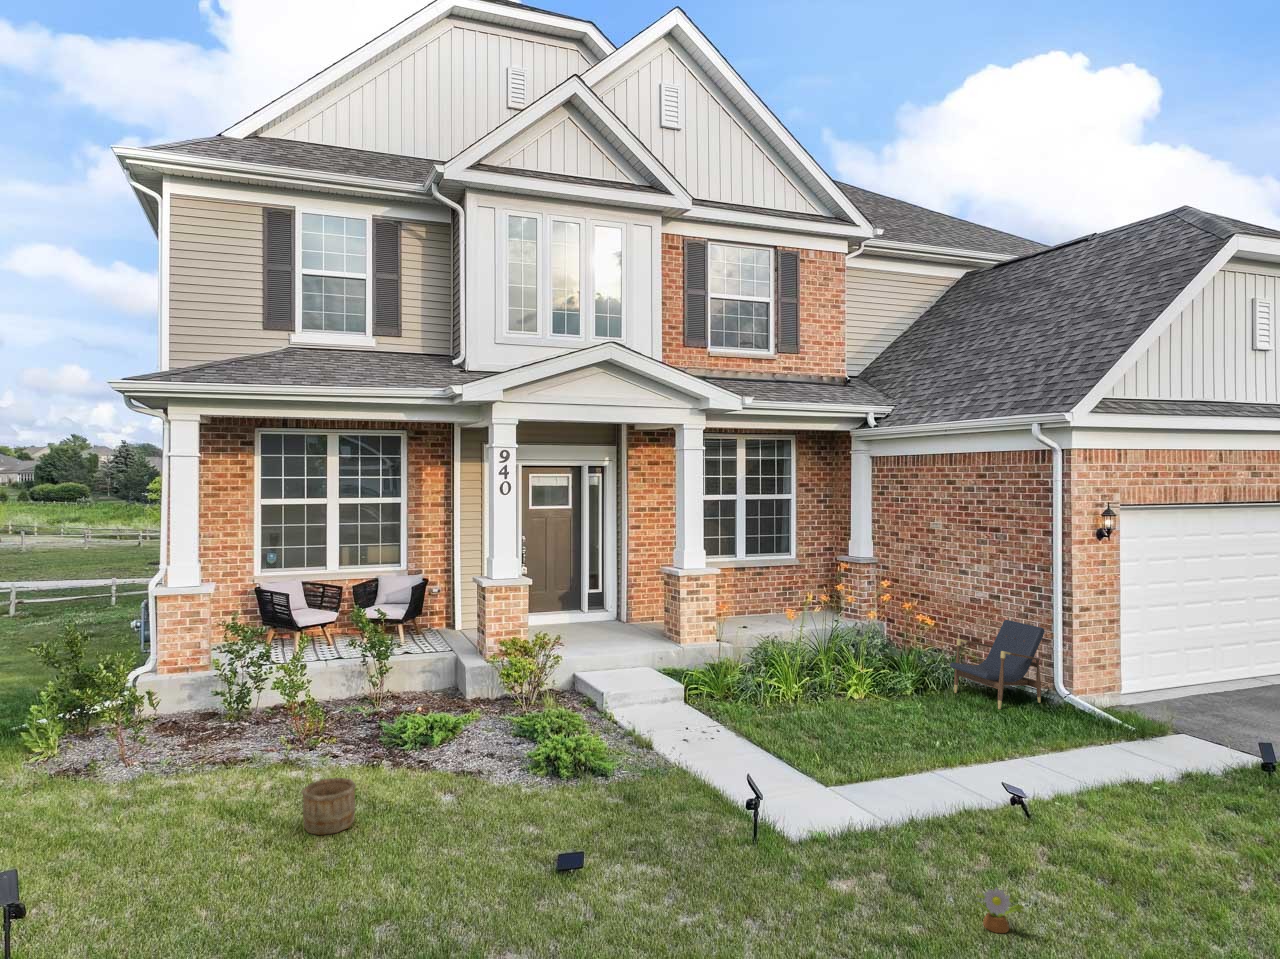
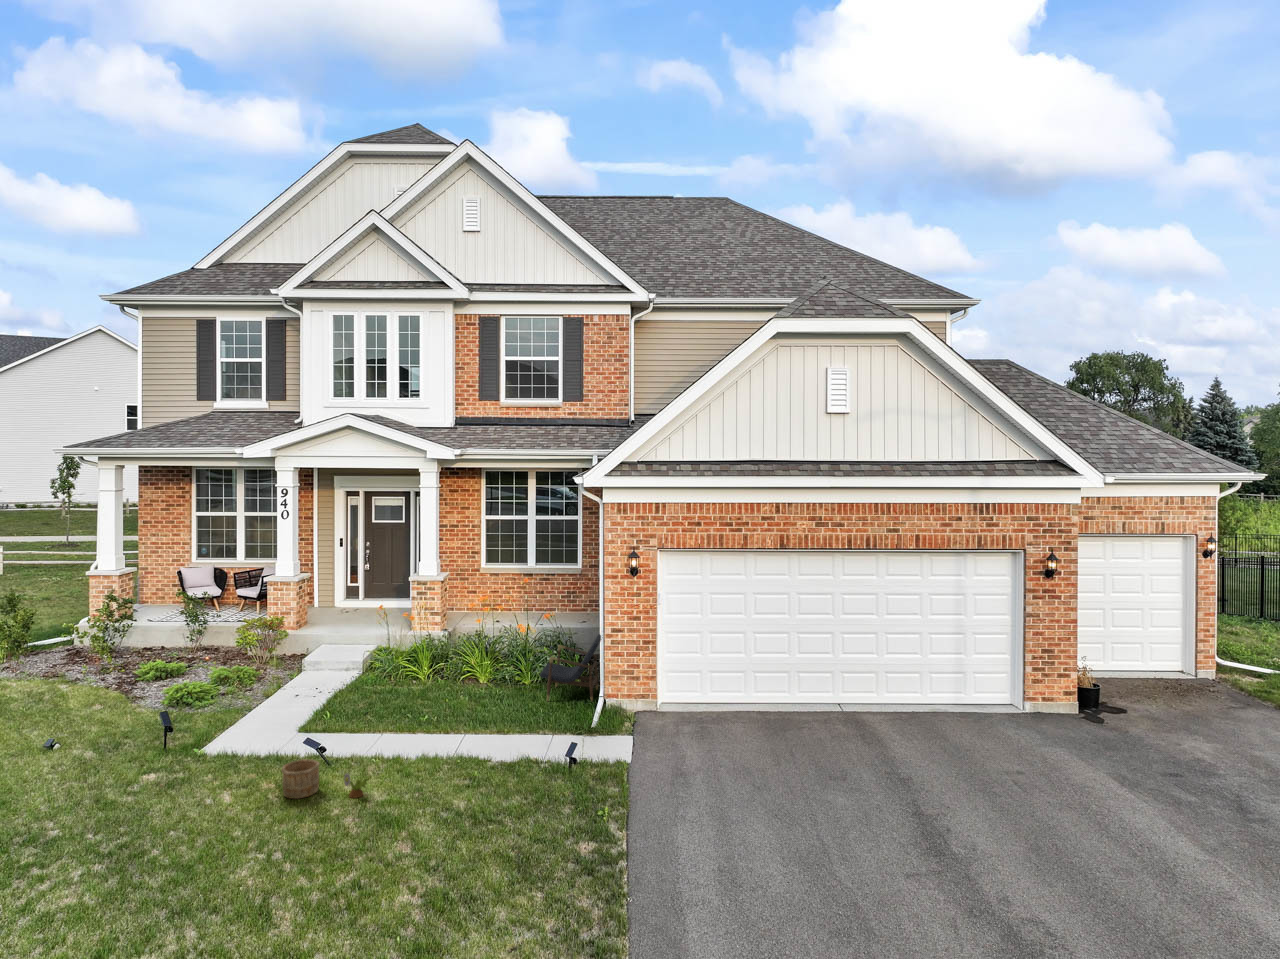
wooden bucket: present [301,778,356,835] -> present [281,759,319,799]
decorative plant: present [976,887,1025,933] -> present [344,773,368,798]

